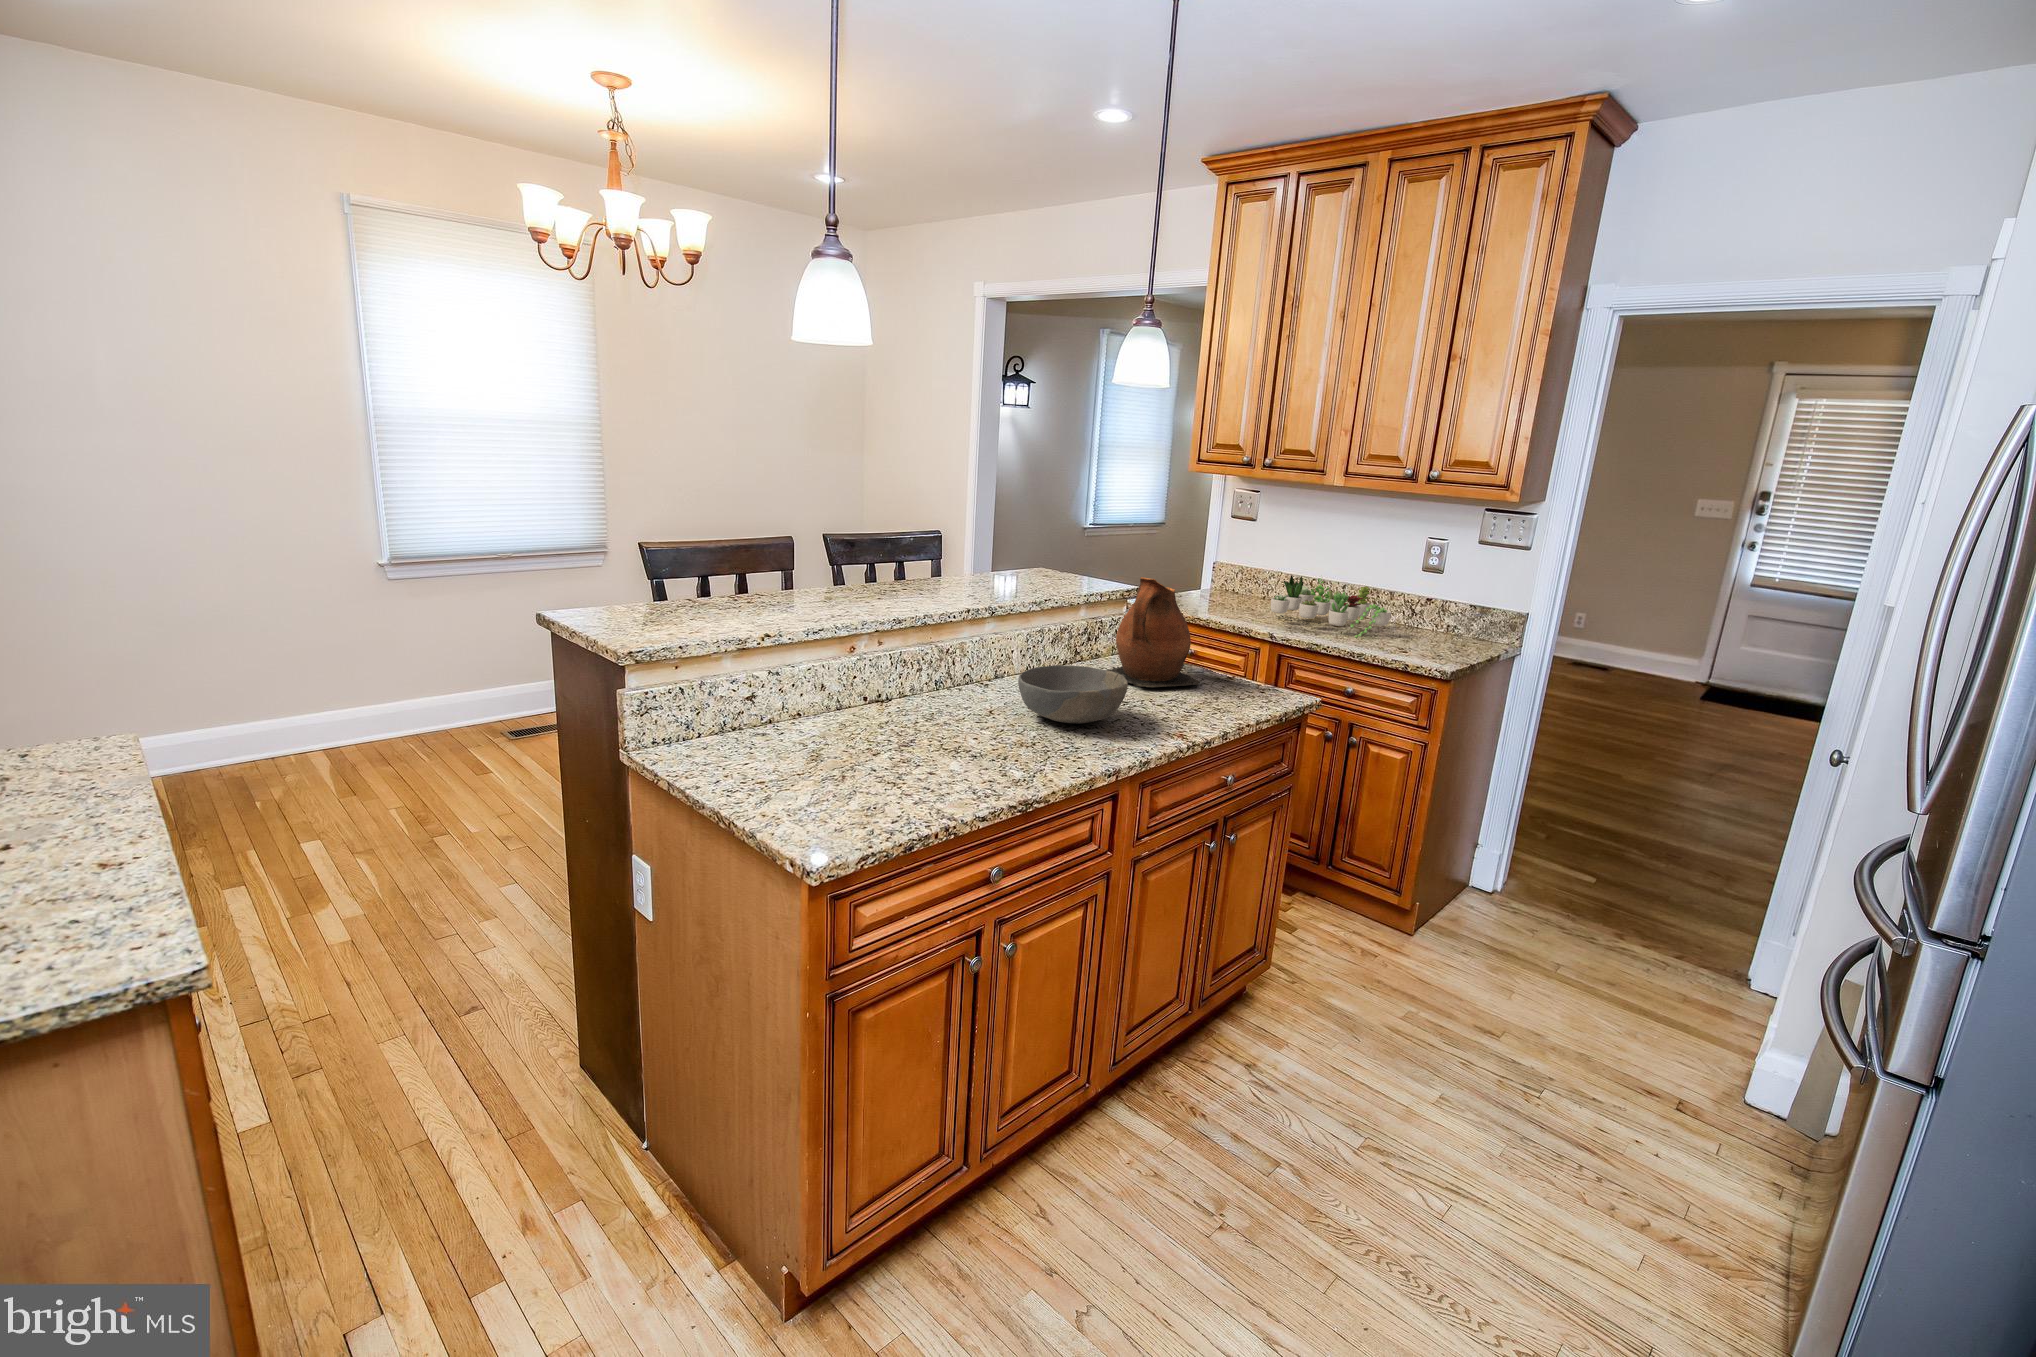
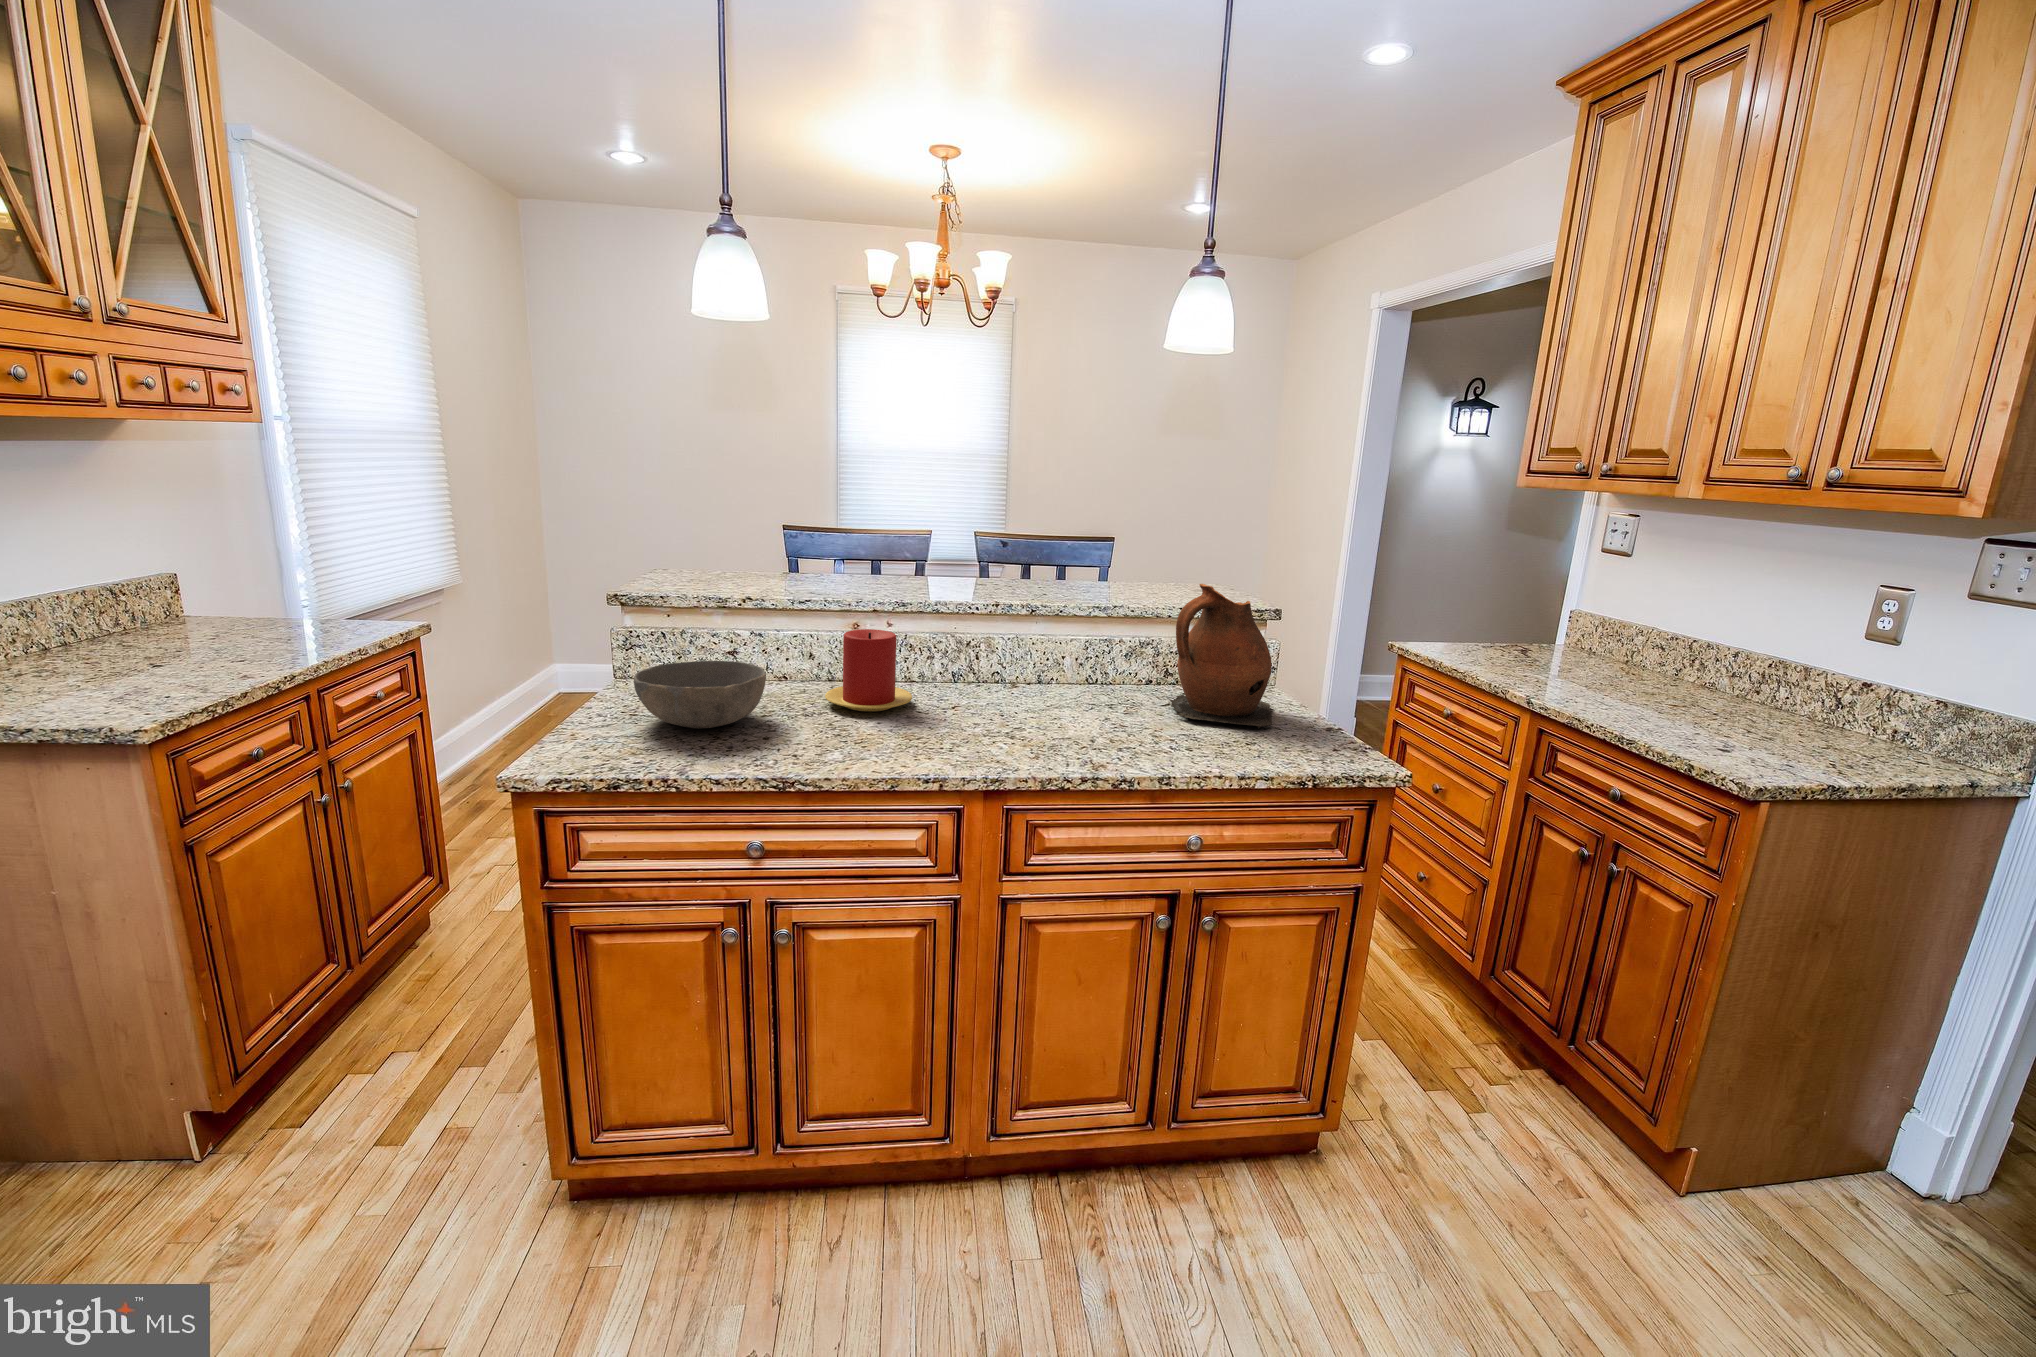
succulent plant: present [1271,575,1391,638] -> none [1532,624,1749,721]
candle: none [879,651,963,731] -> present [825,629,912,711]
bowl: present [1018,665,1128,724] -> present [634,661,766,729]

